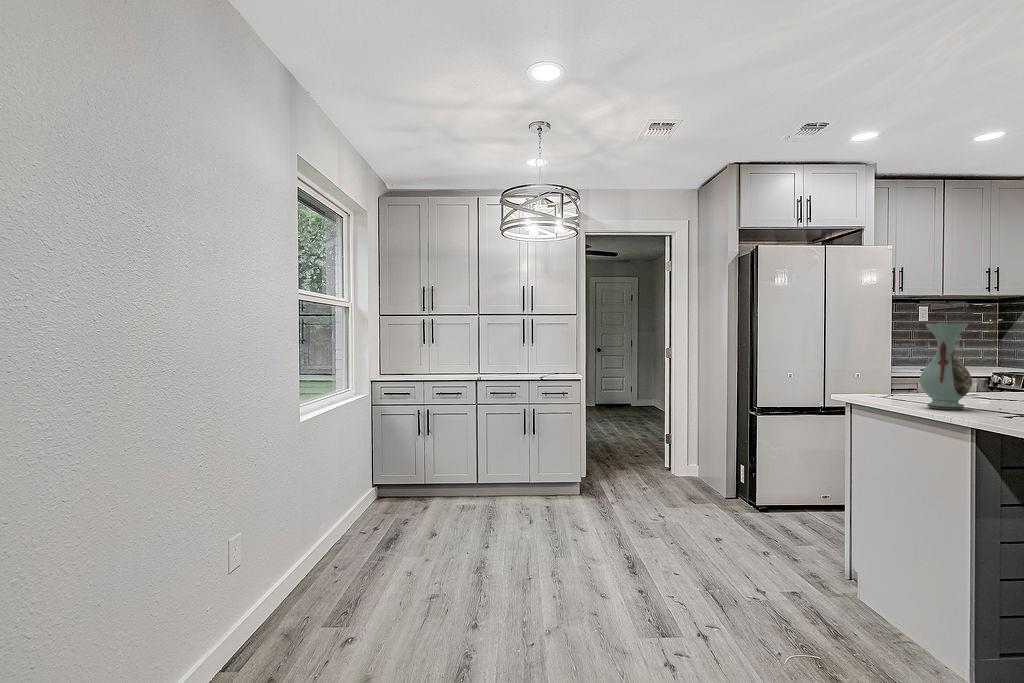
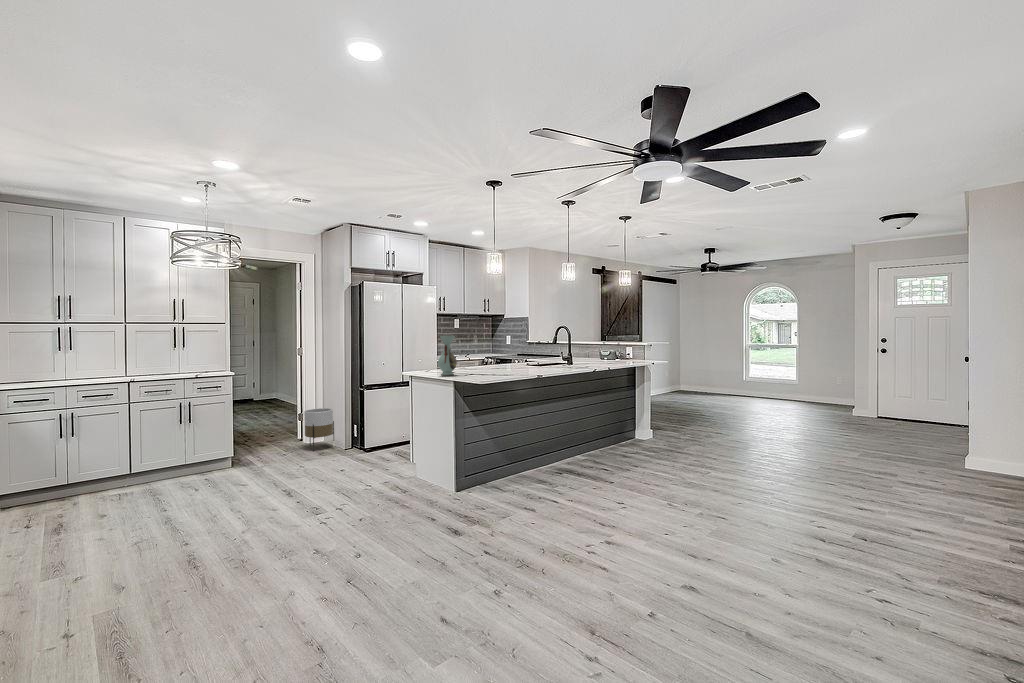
planter: none [670,432,711,492] -> present [304,408,334,451]

